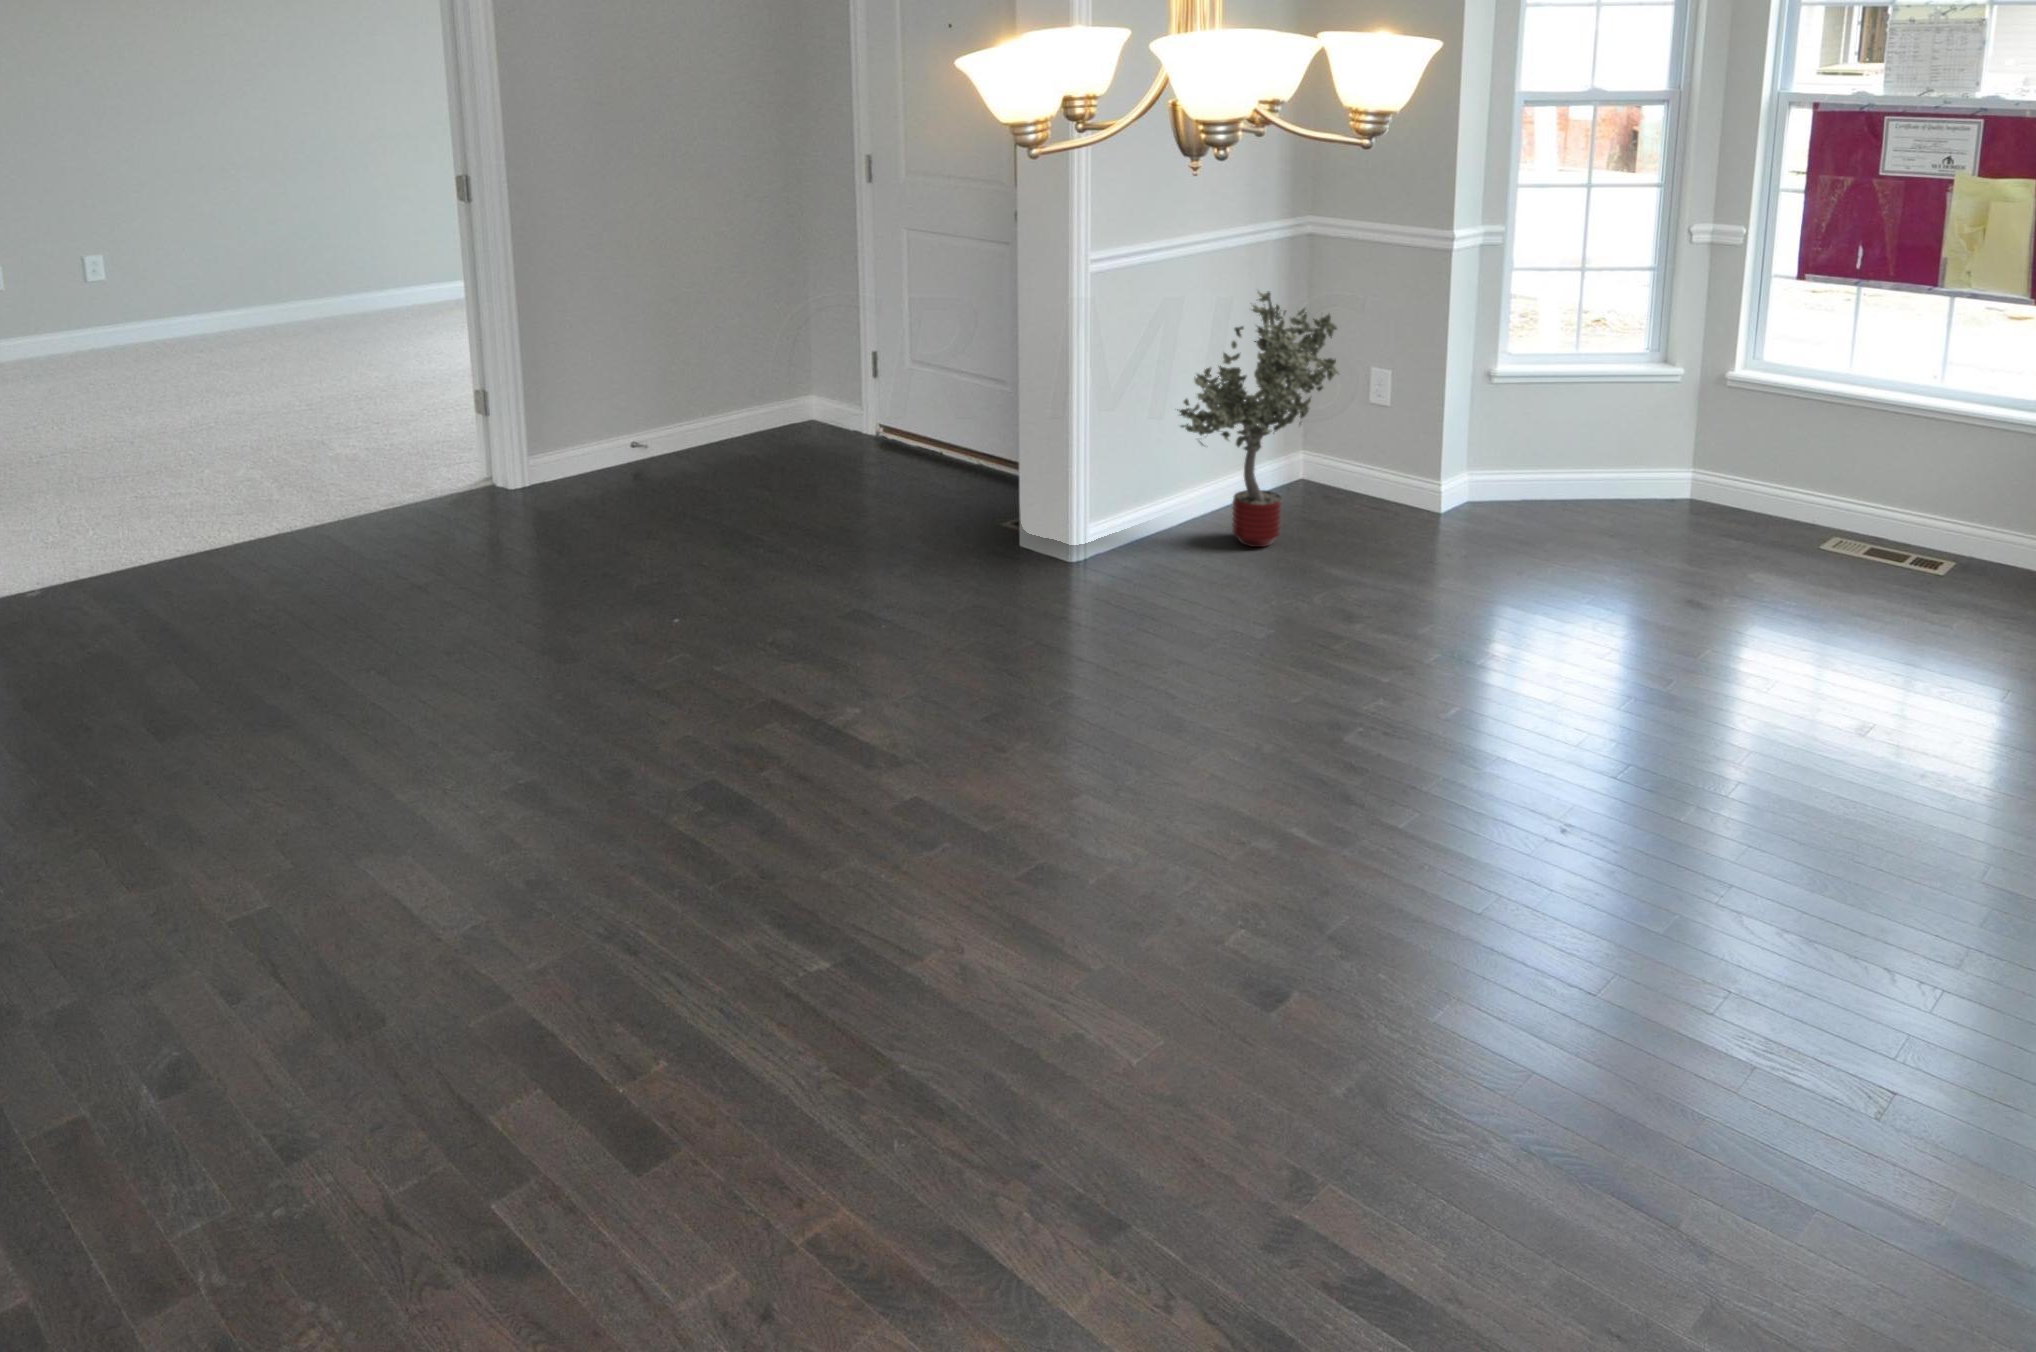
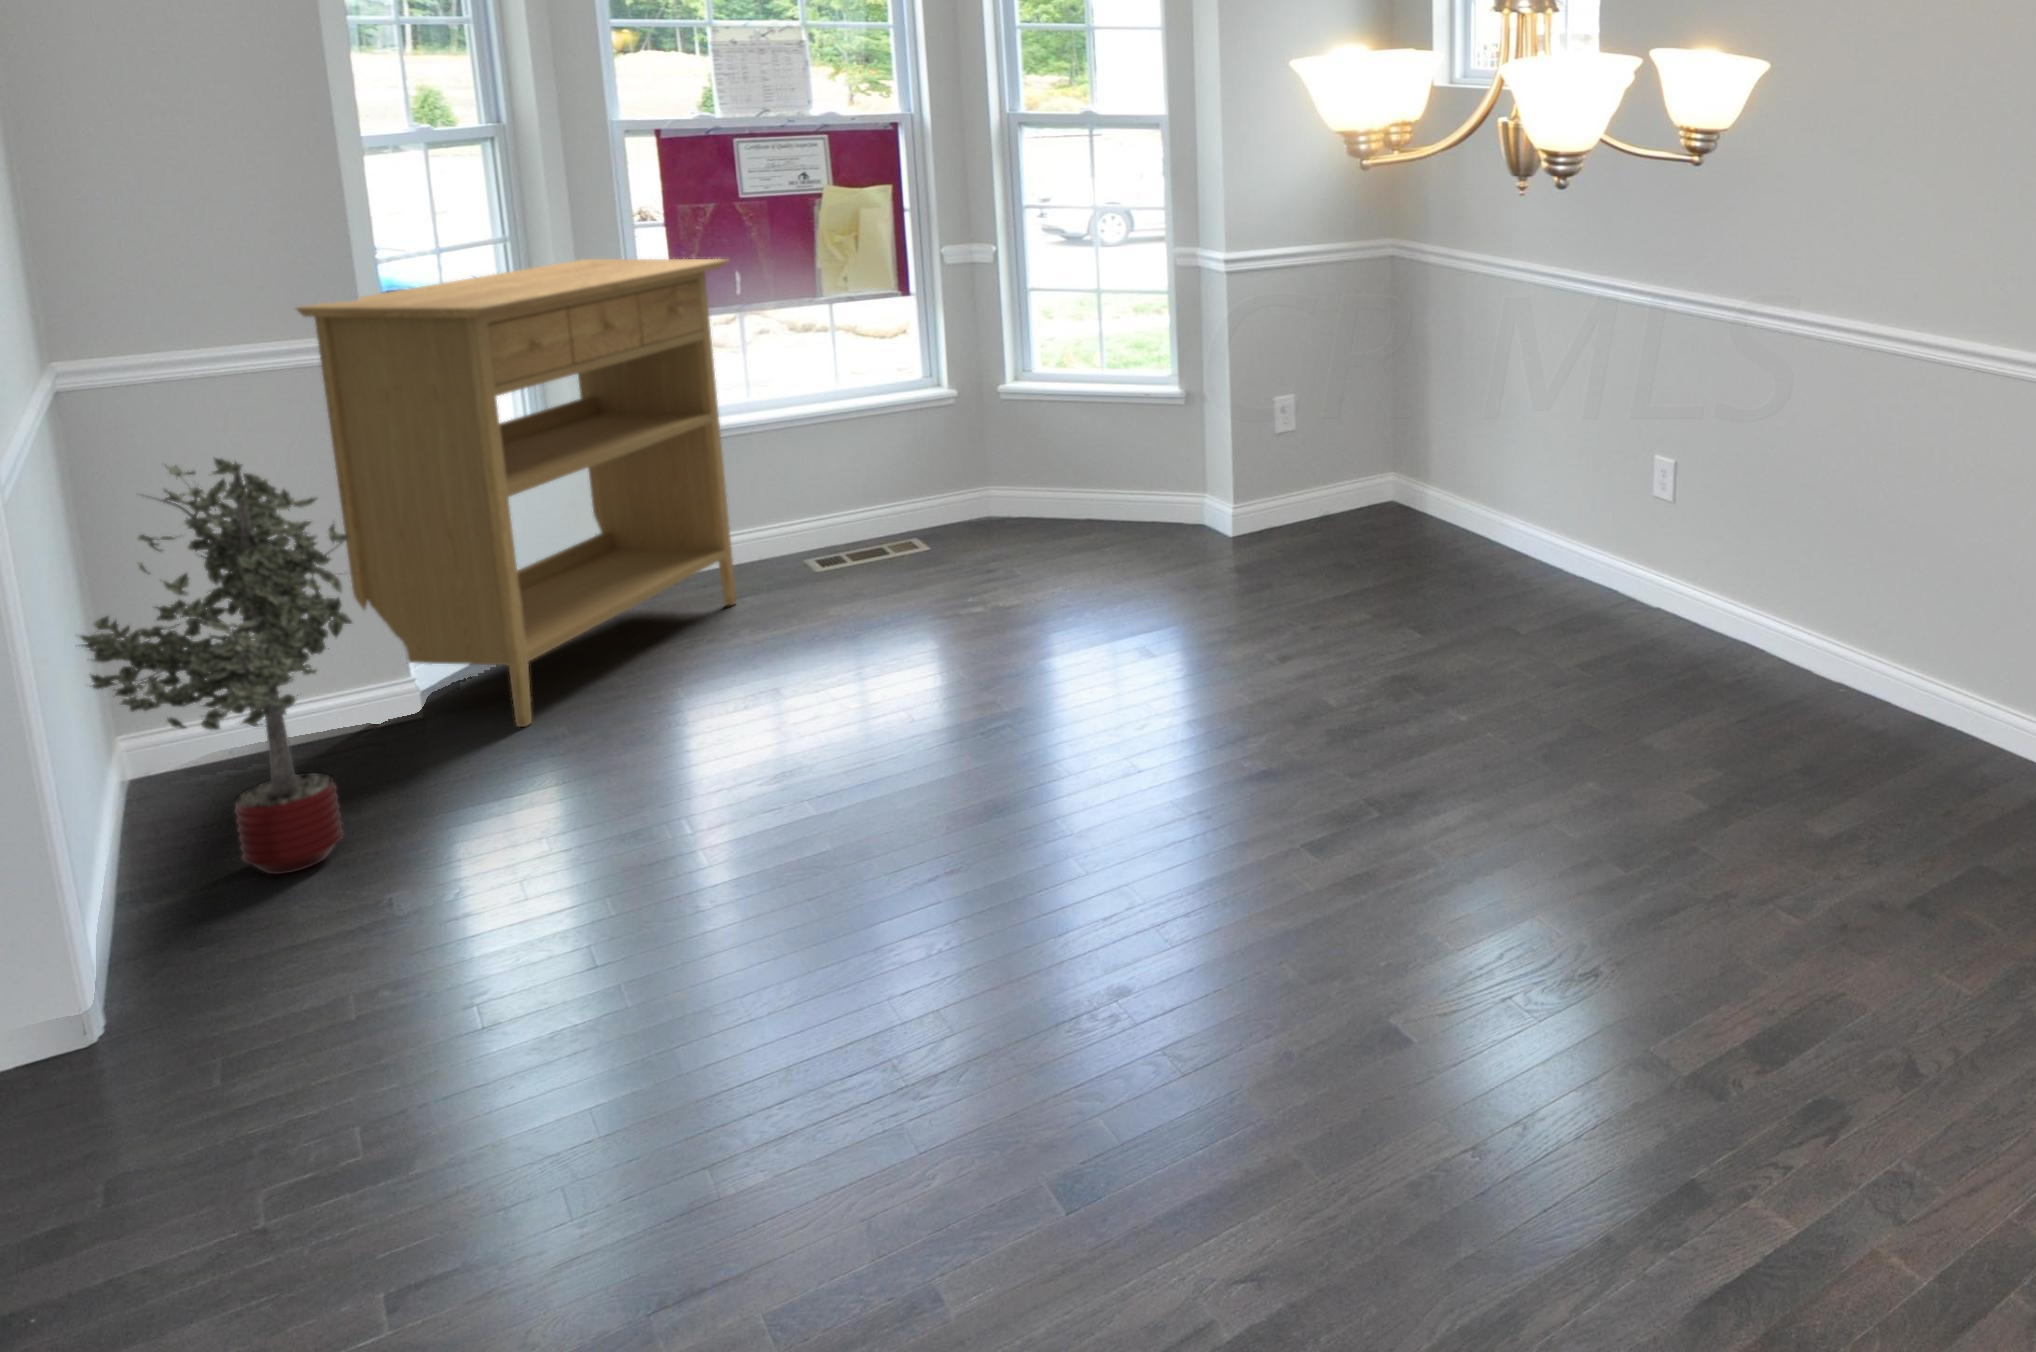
console table: none [1425,212,1785,540] -> present [297,259,736,727]

